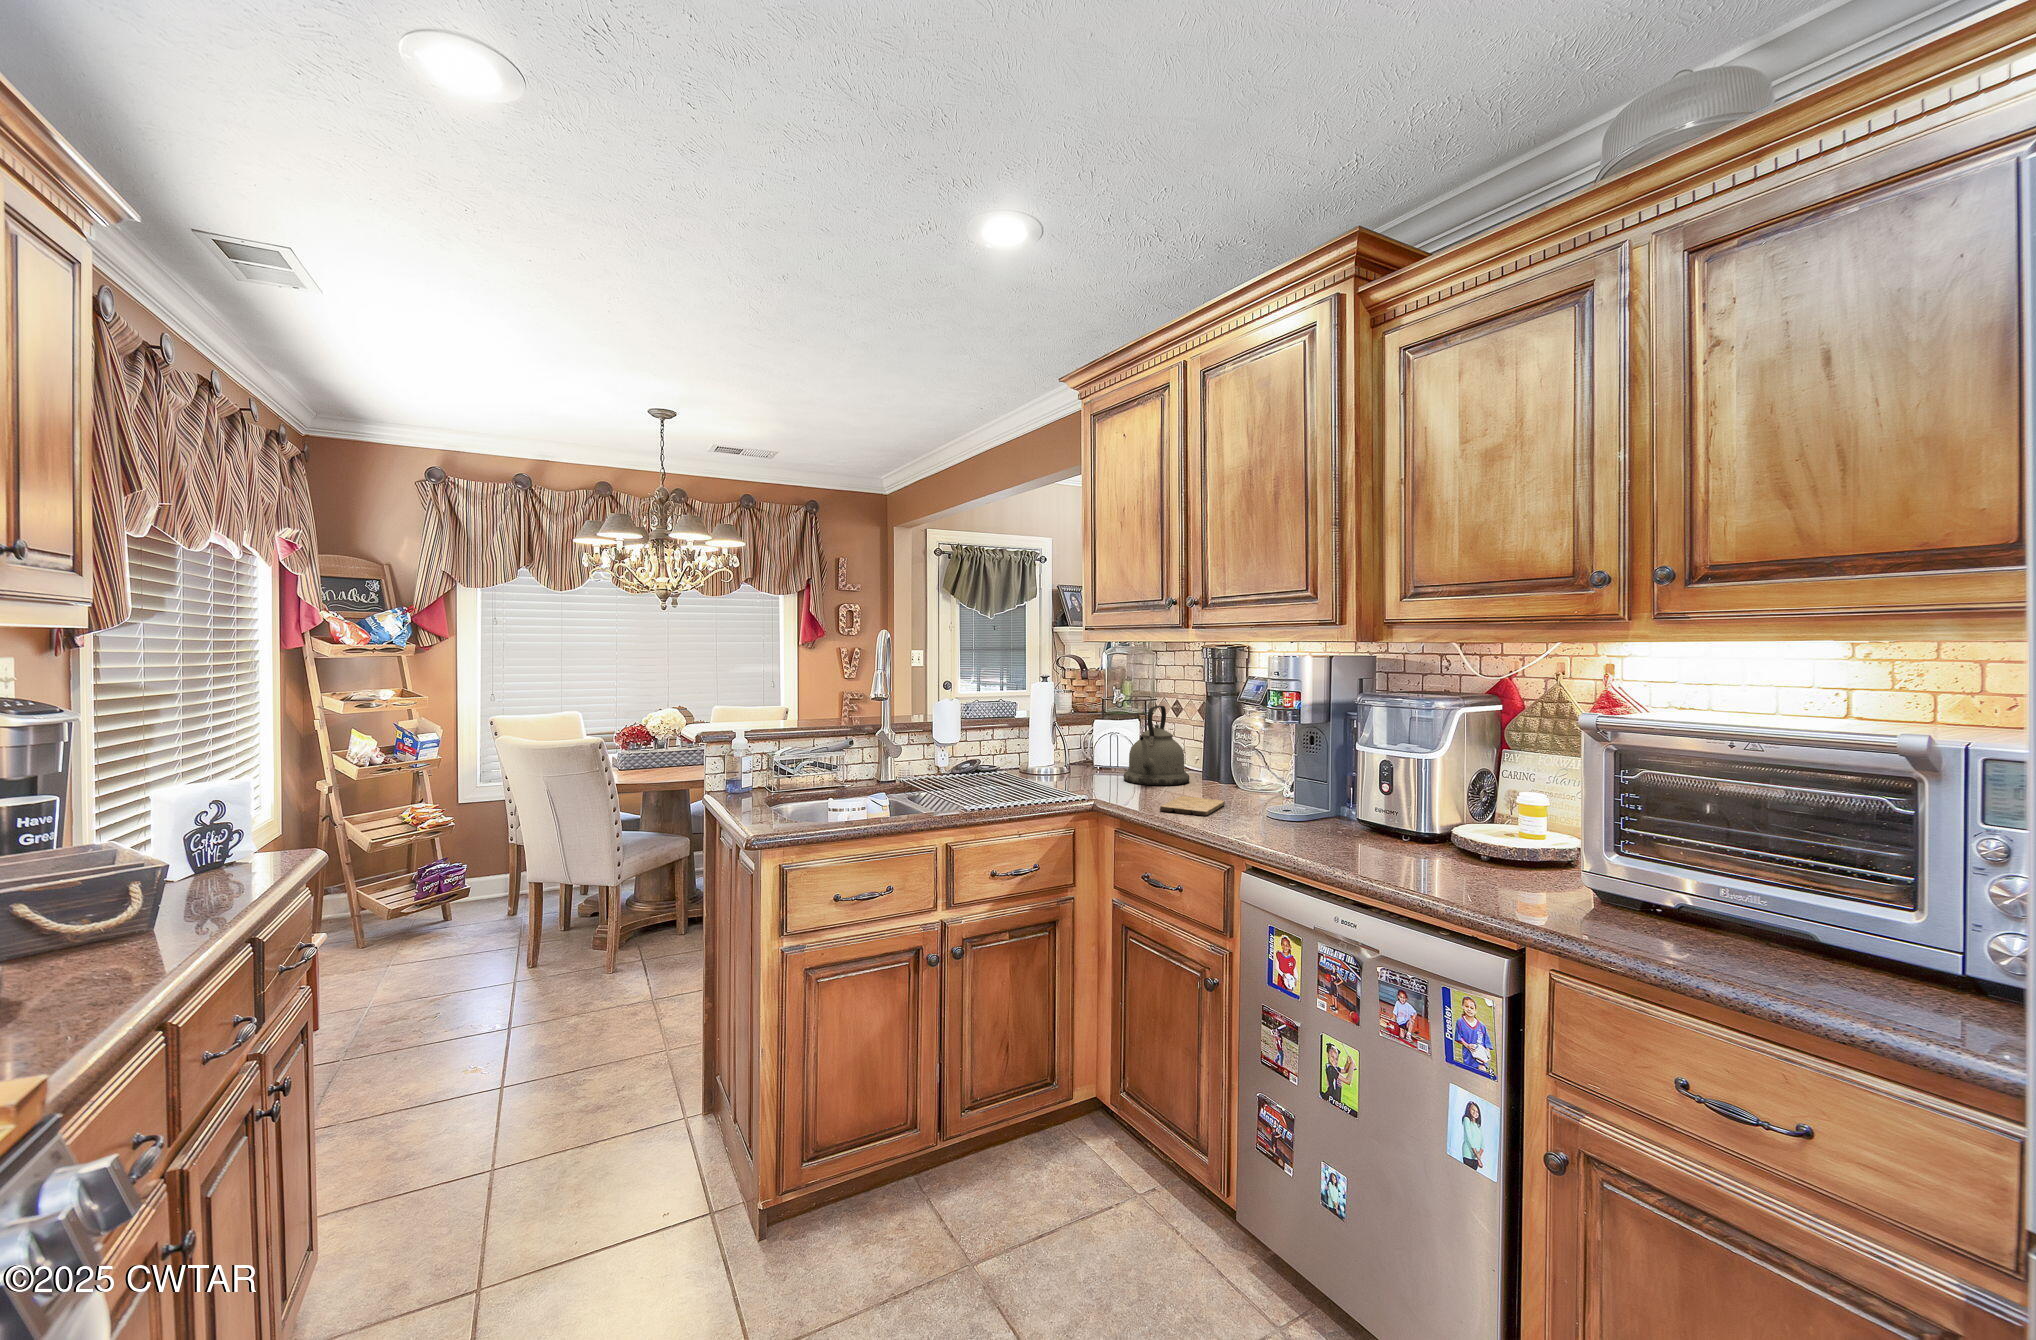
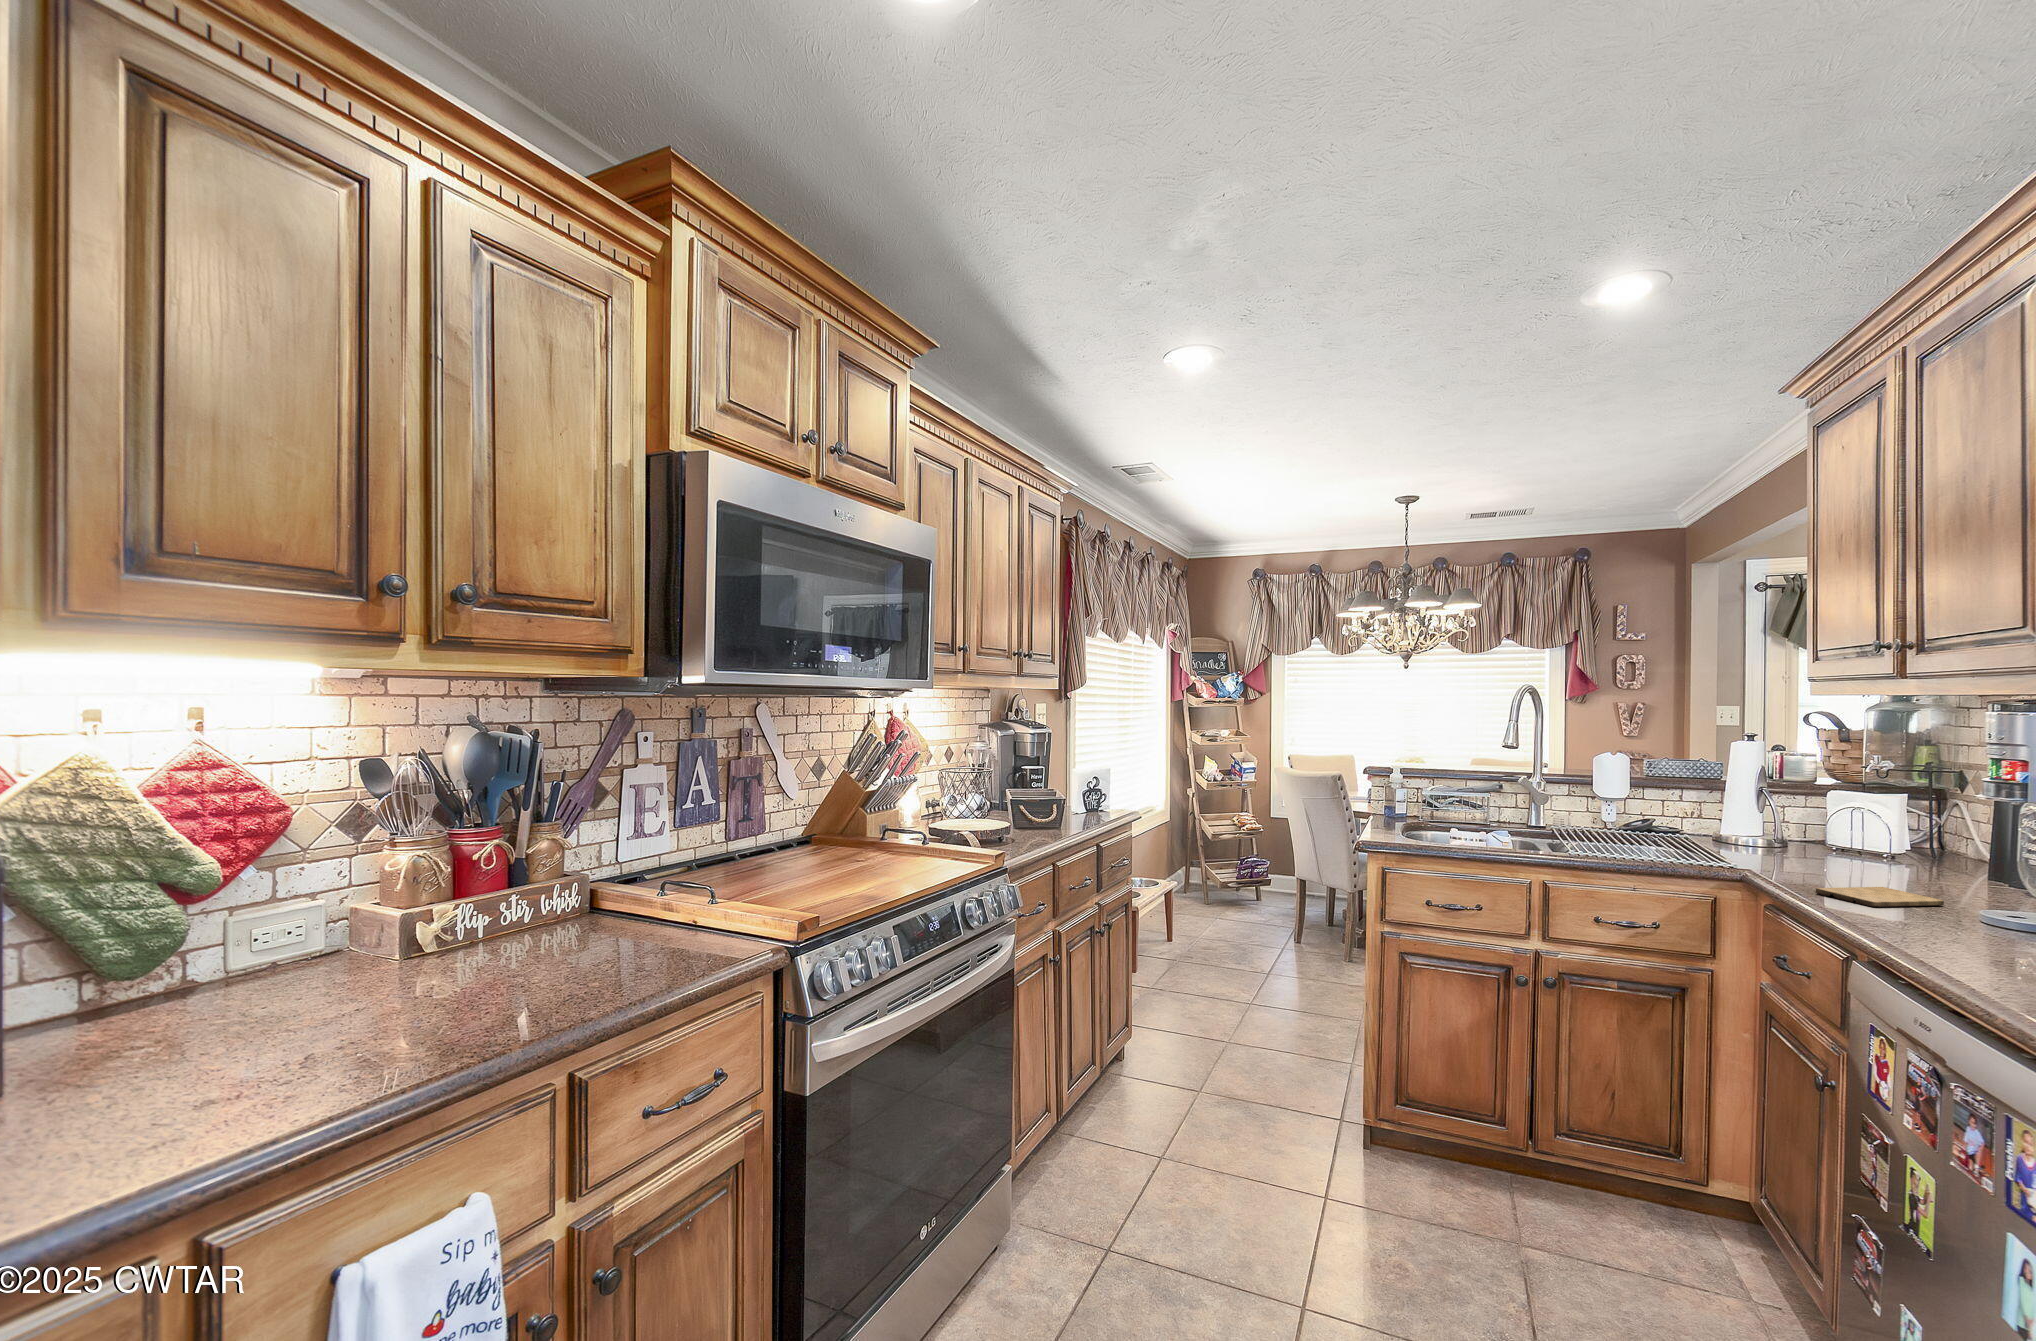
kettle: present [1124,706,1189,785] -> none [1850,782,1968,882]

